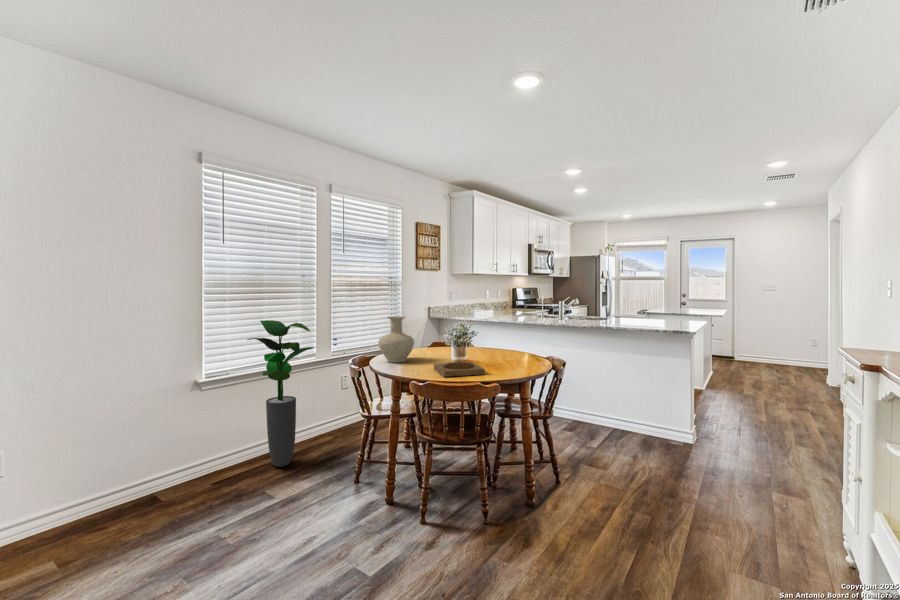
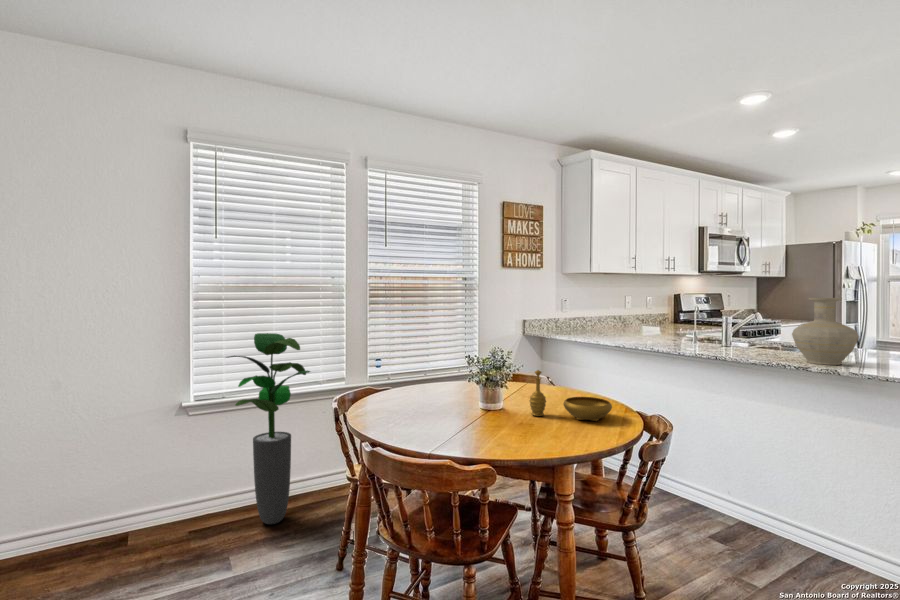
vase: present [378,316,414,362] -> present [792,298,859,365]
decorative bowl: none [487,335,534,362] -> present [530,370,612,421]
tray: present [434,361,485,377] -> none [421,411,494,439]

